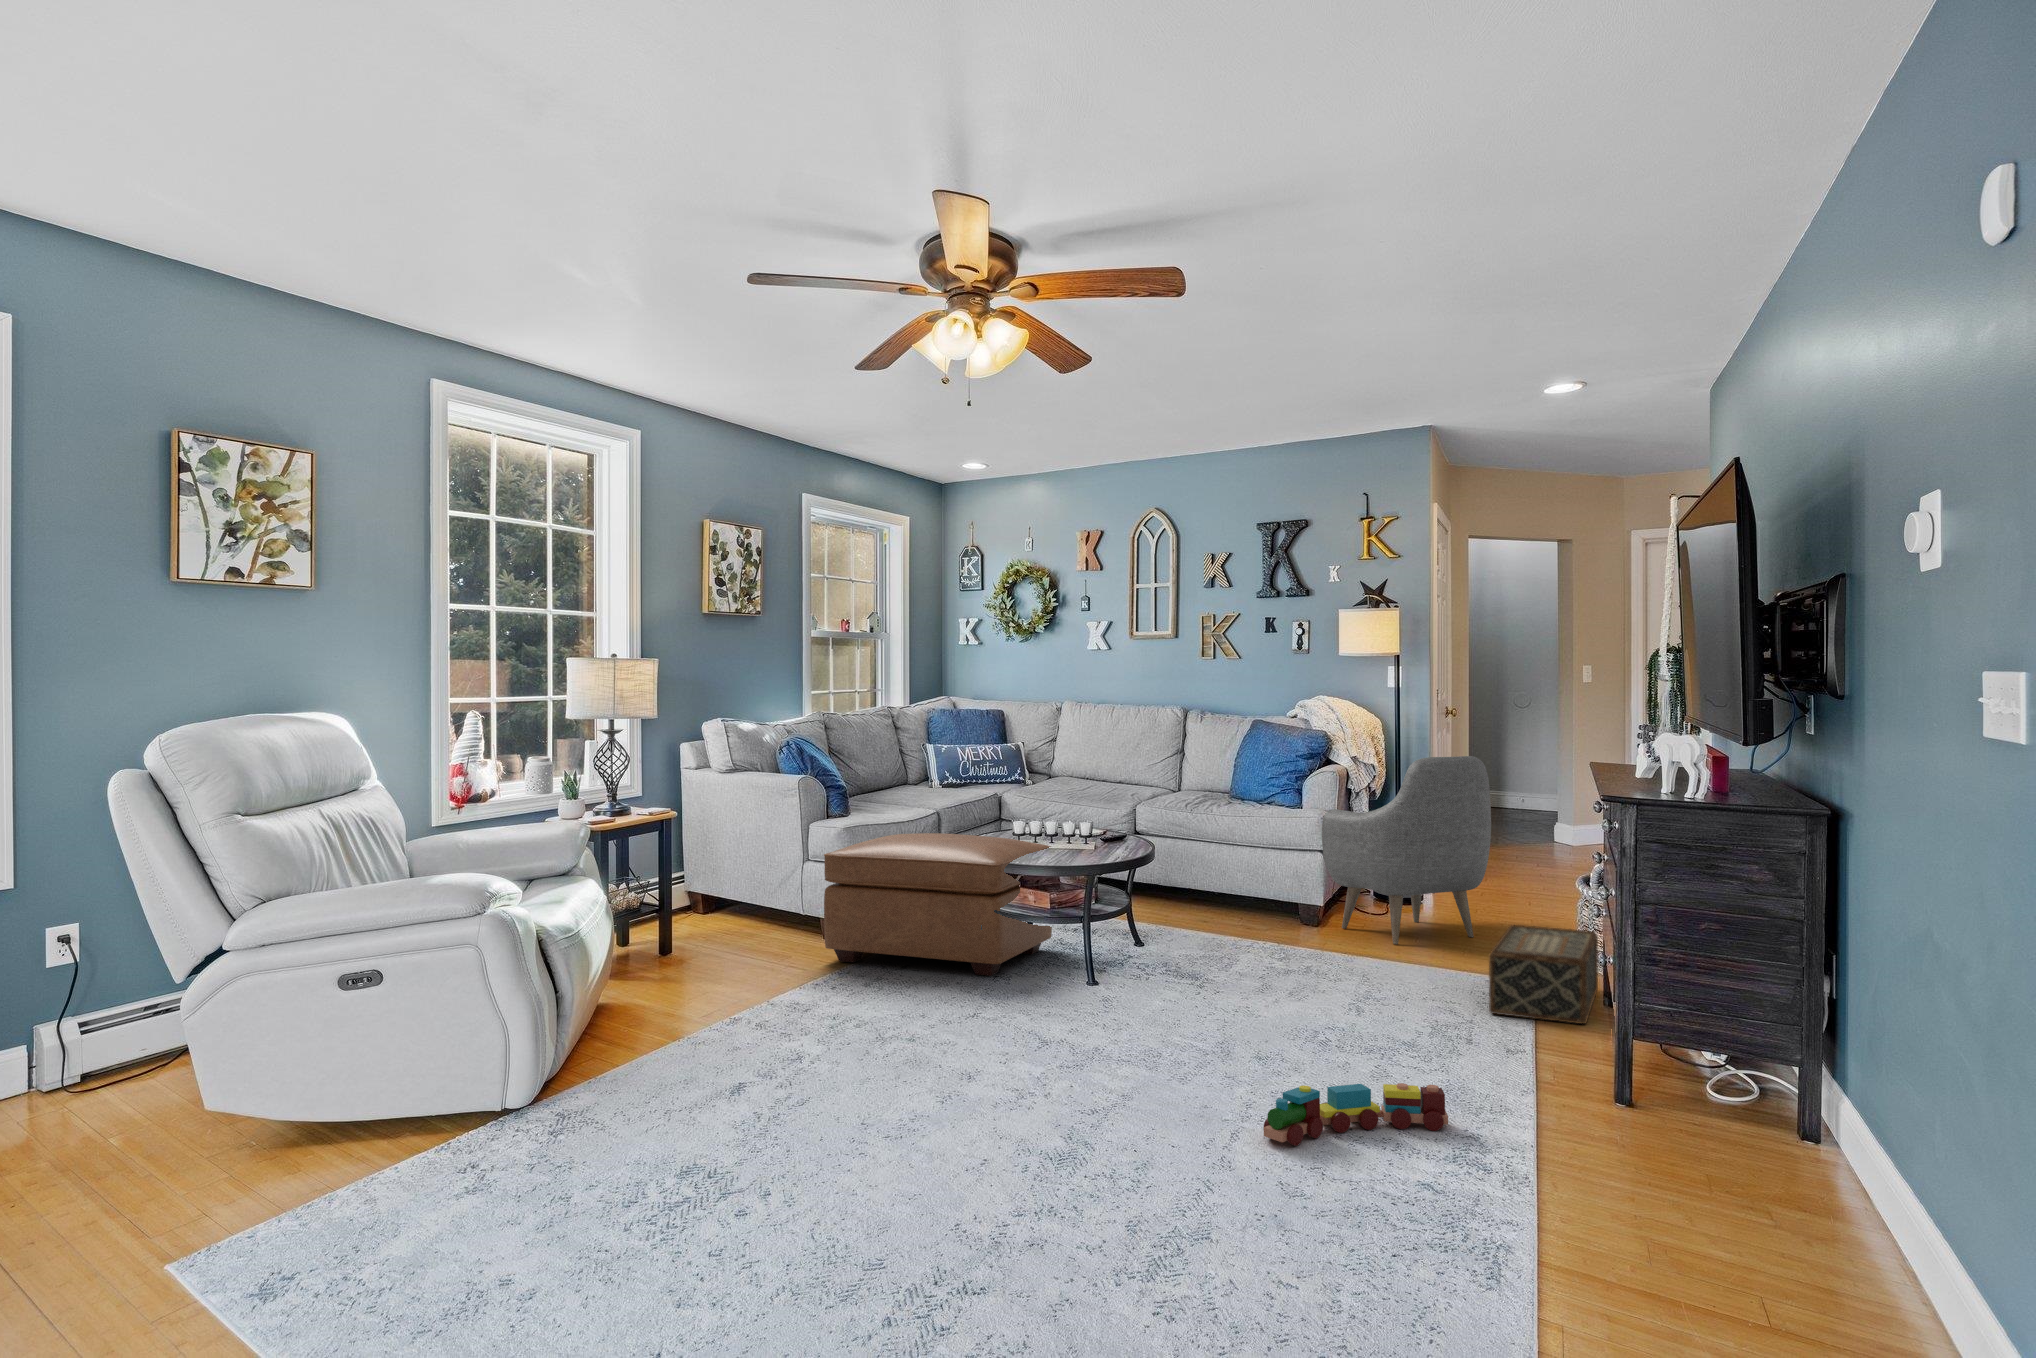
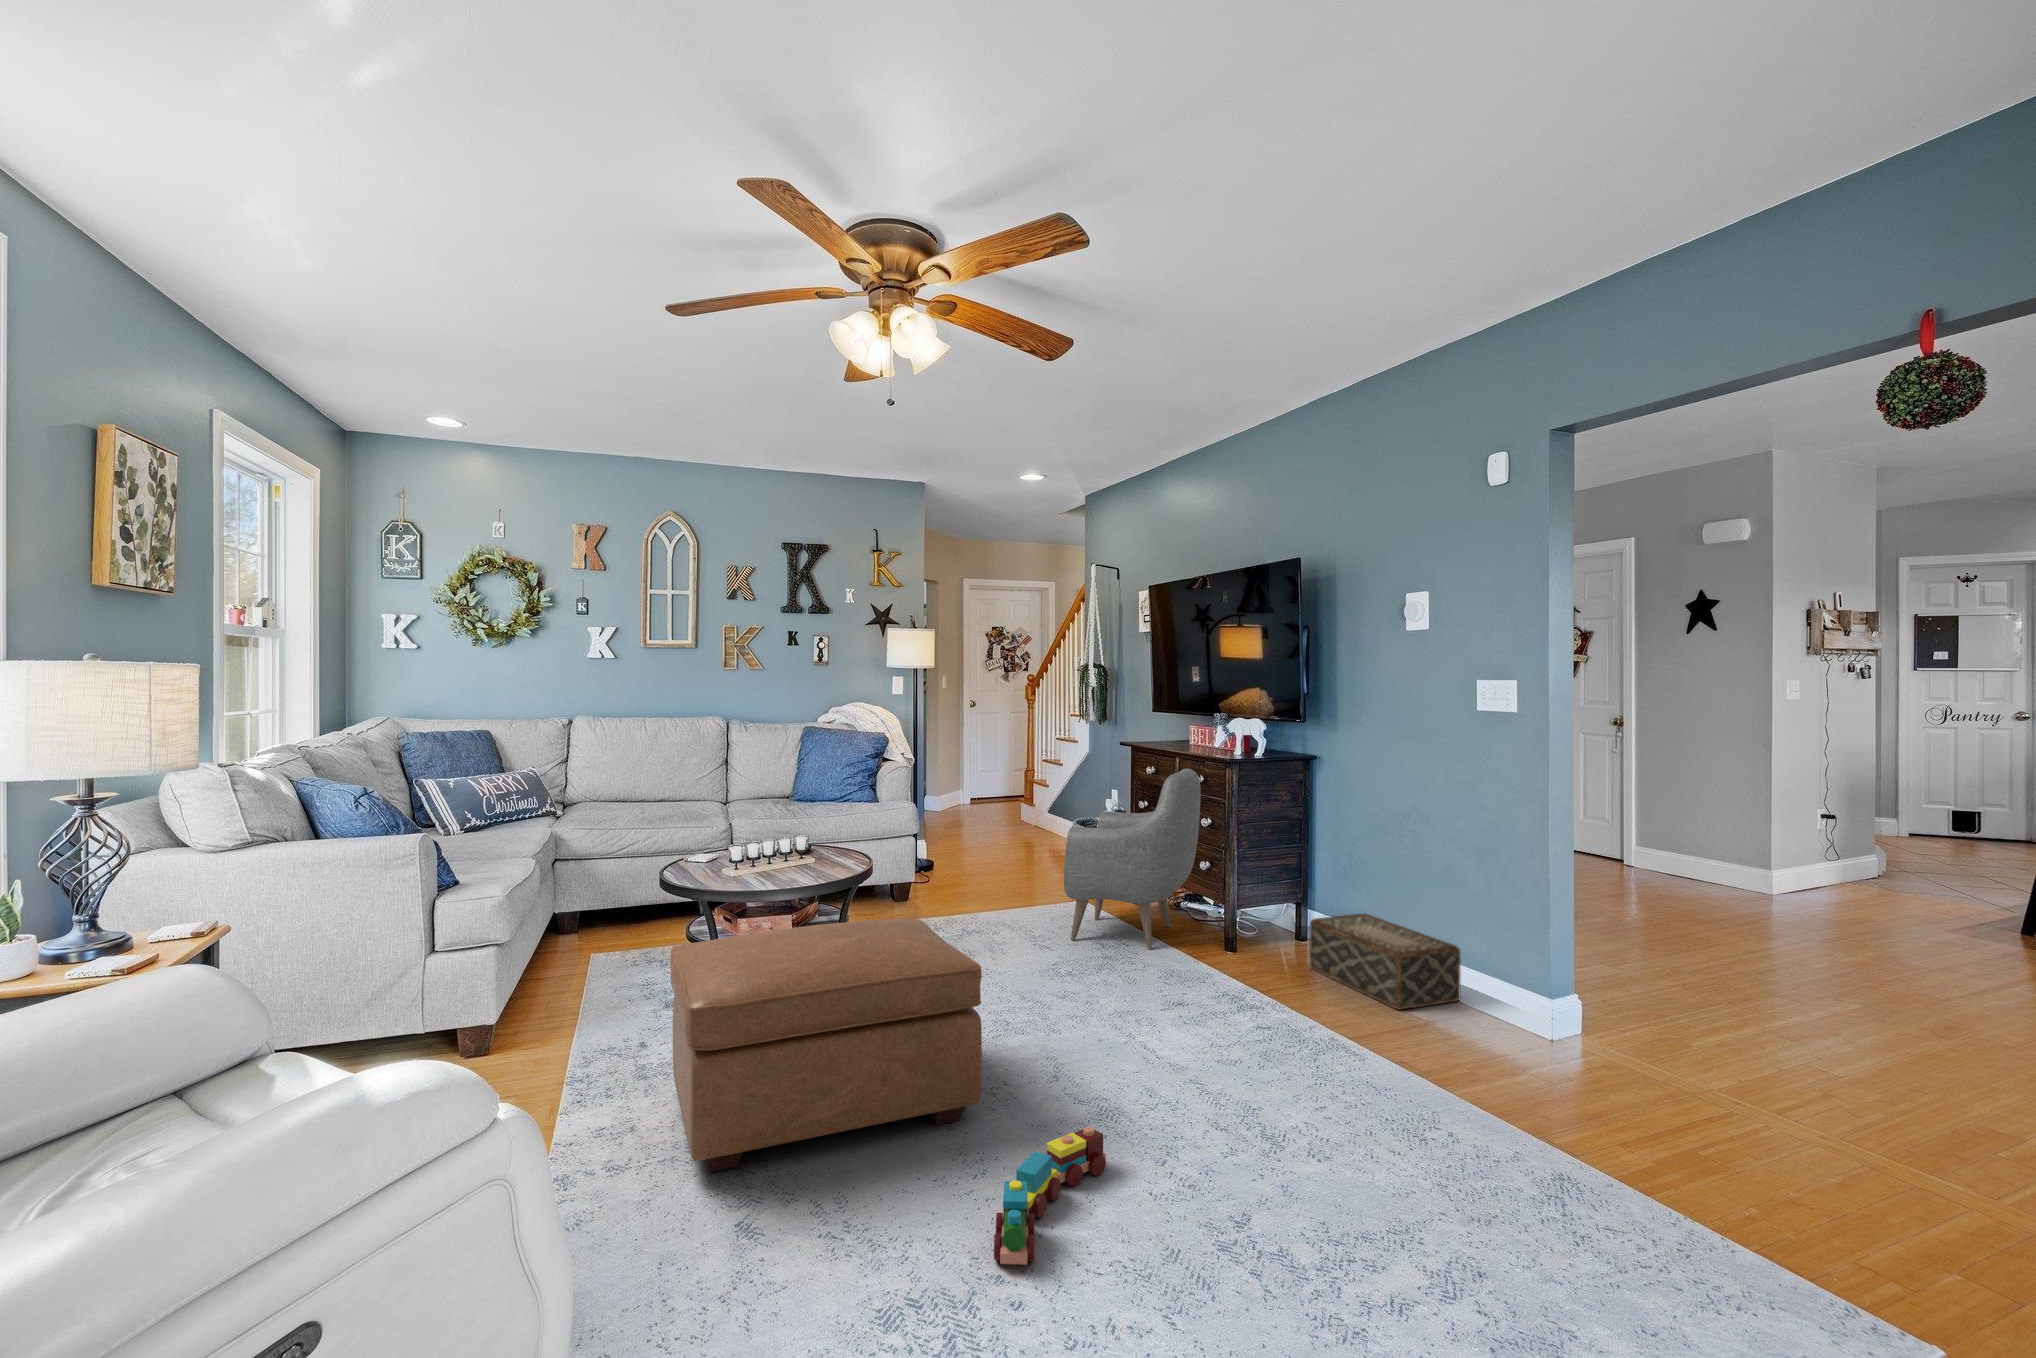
toy train: present [1263,1083,1448,1146] -> present [994,1127,1106,1265]

